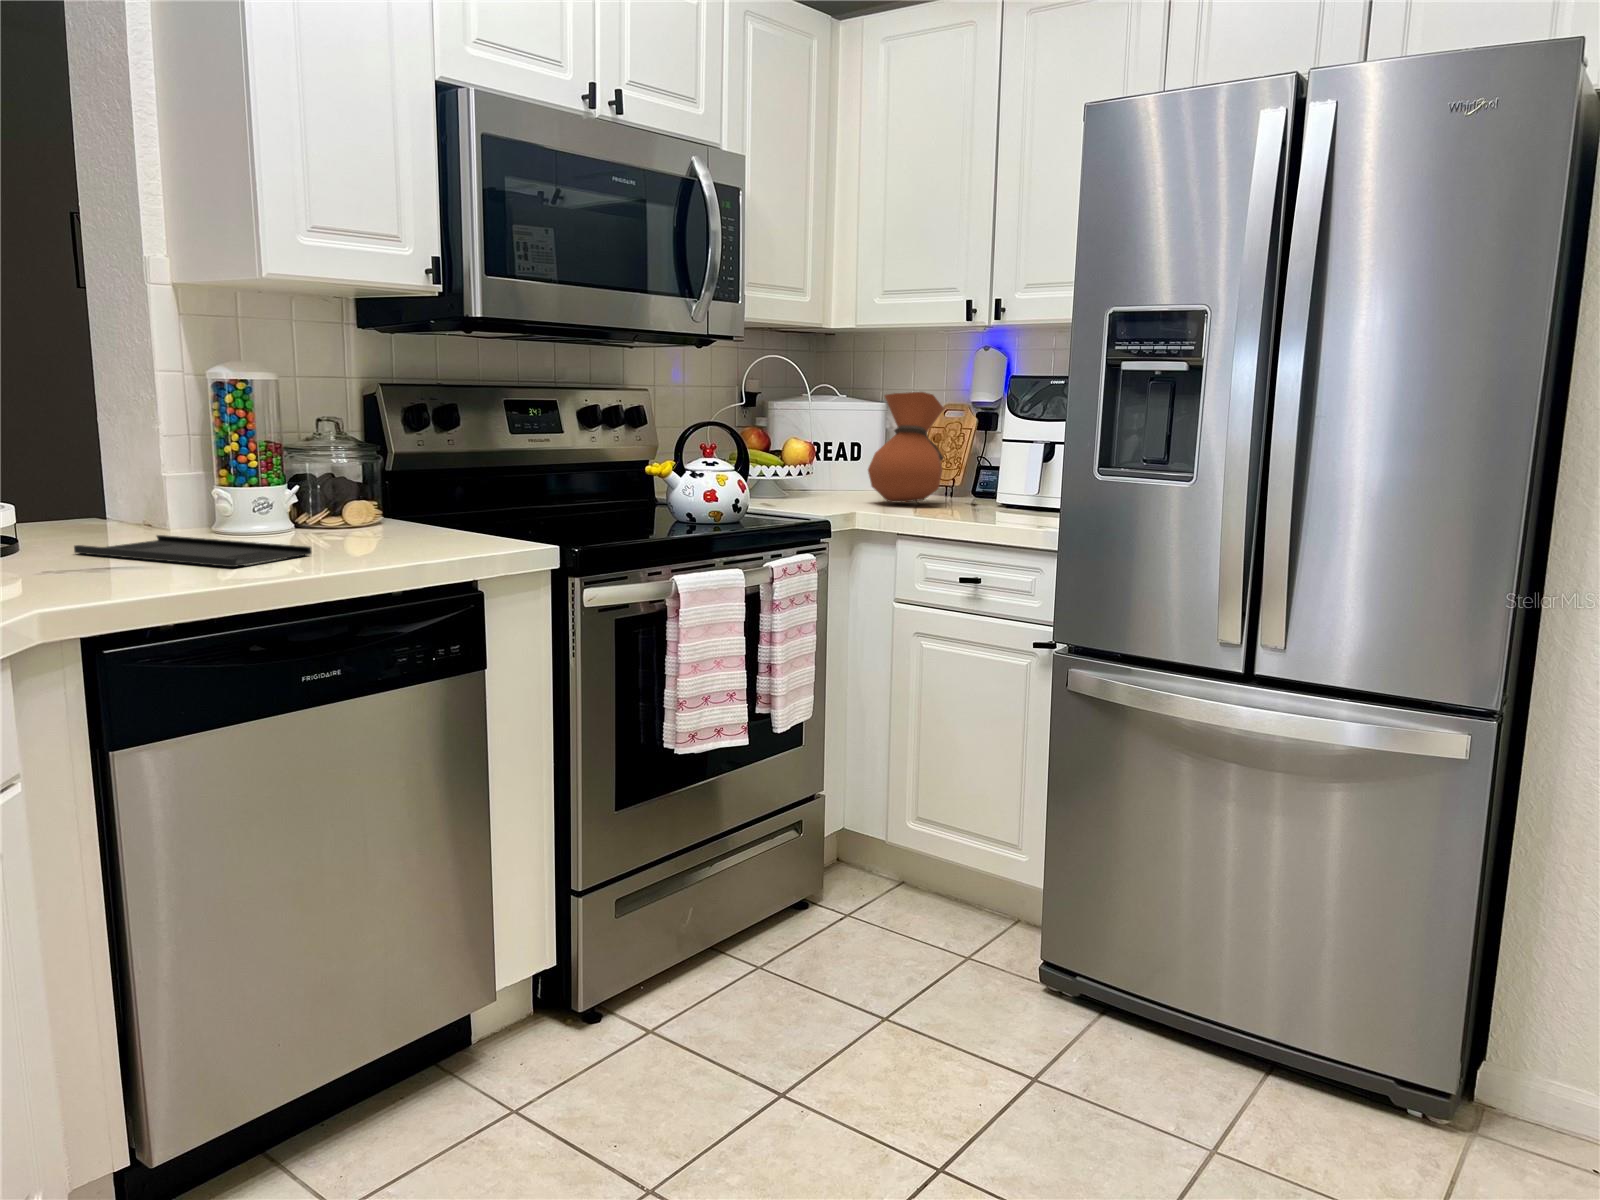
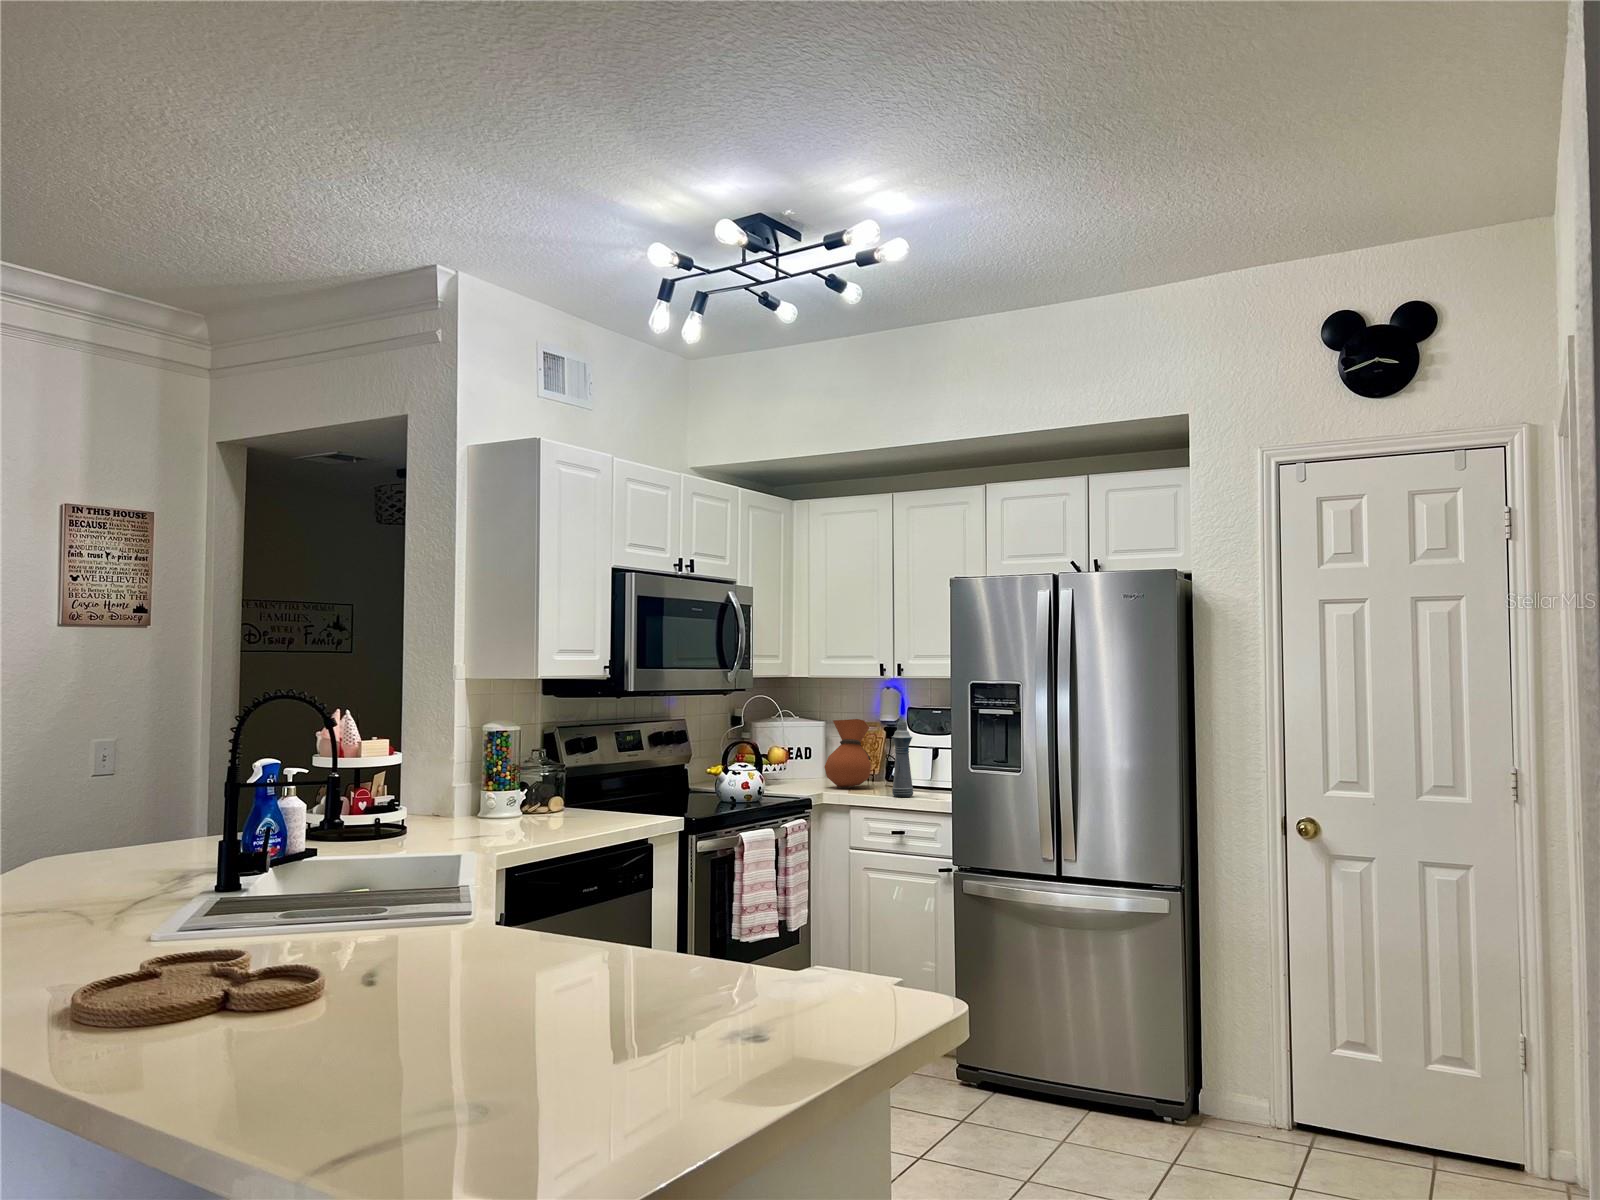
bottle: none [966,393,1006,520] -> present [892,722,913,797]
tray: present [74,535,312,567] -> none [439,819,566,833]

